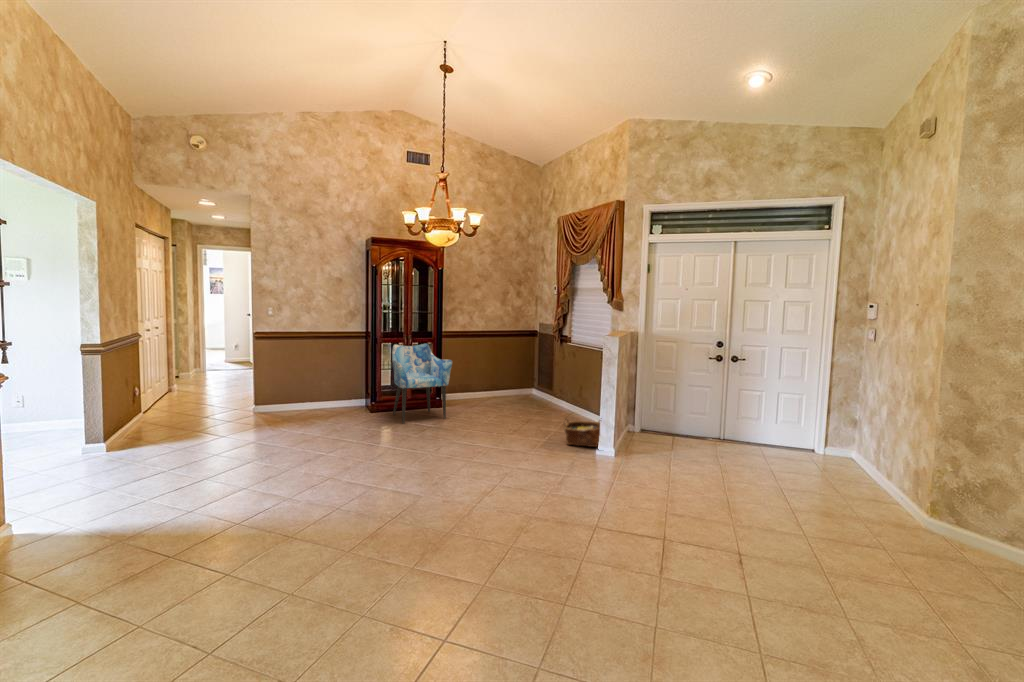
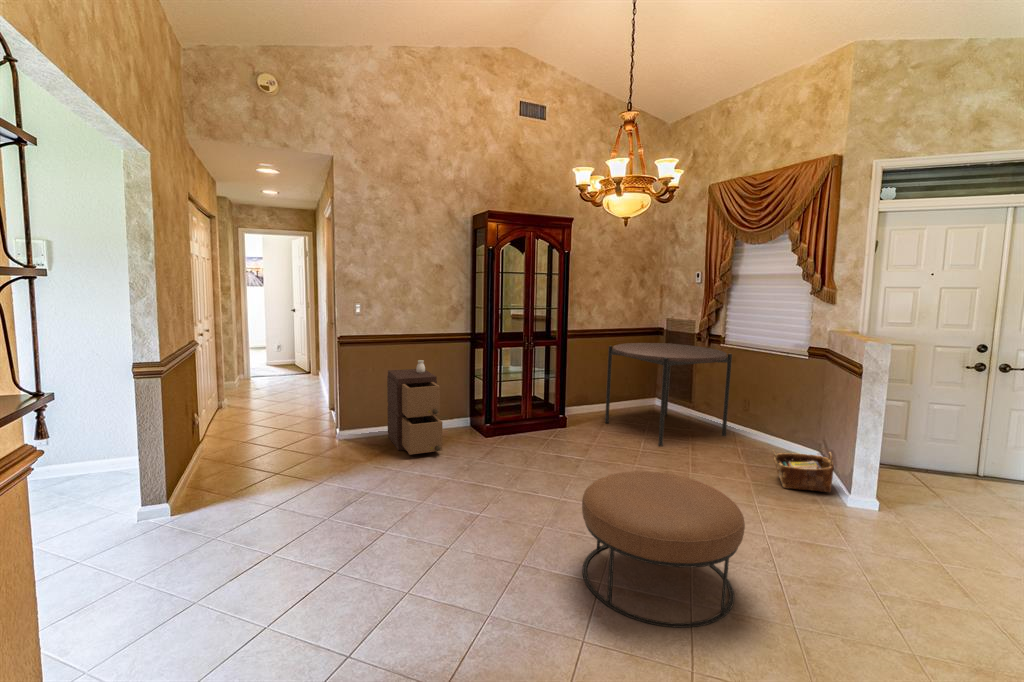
dining table: none [477,342,568,420] -> present [605,343,732,446]
armchair: present [392,344,452,424] -> none [514,347,595,455]
storage cabinet: none [294,352,329,422] -> present [387,360,443,455]
ottoman: none [368,421,471,507] -> present [582,471,745,628]

